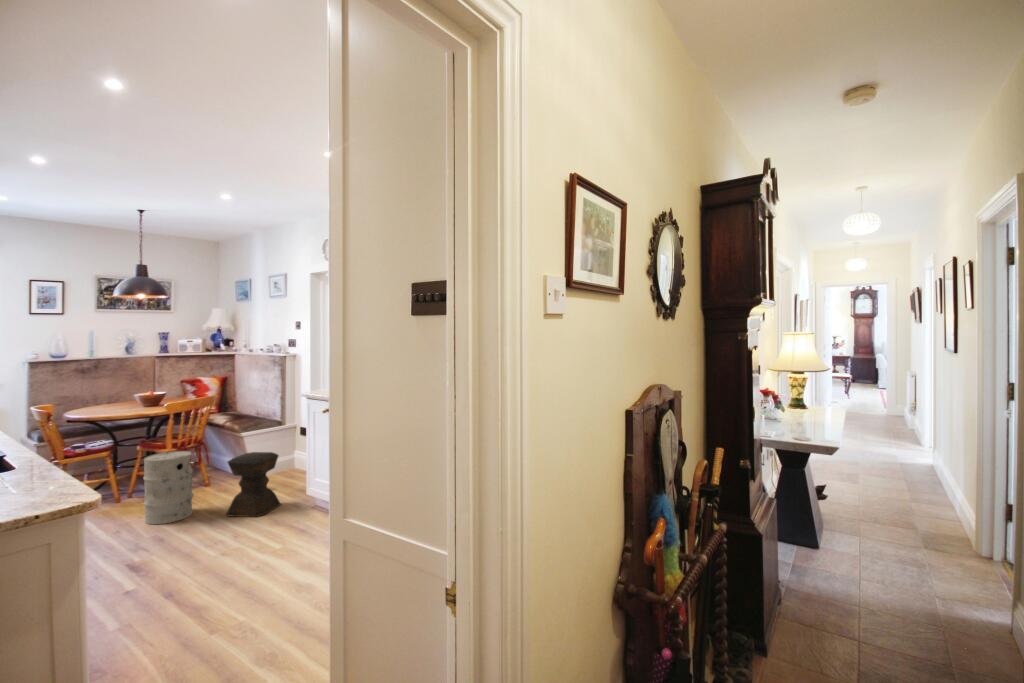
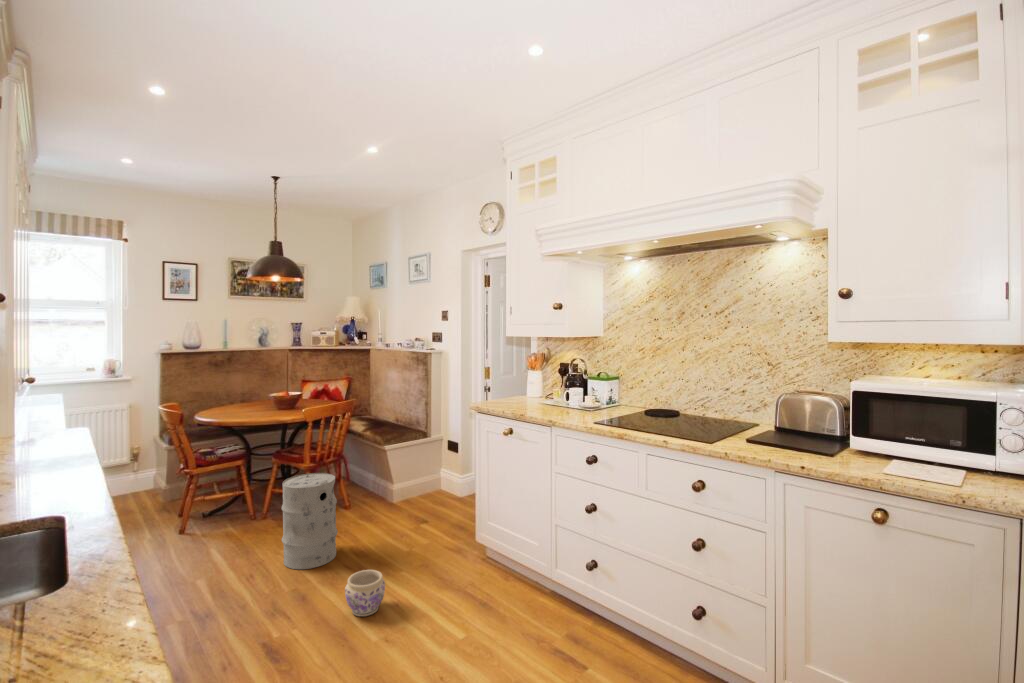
stool: present [227,452,281,517] -> none [377,479,441,570]
planter: none [193,513,227,545] -> present [345,570,385,617]

